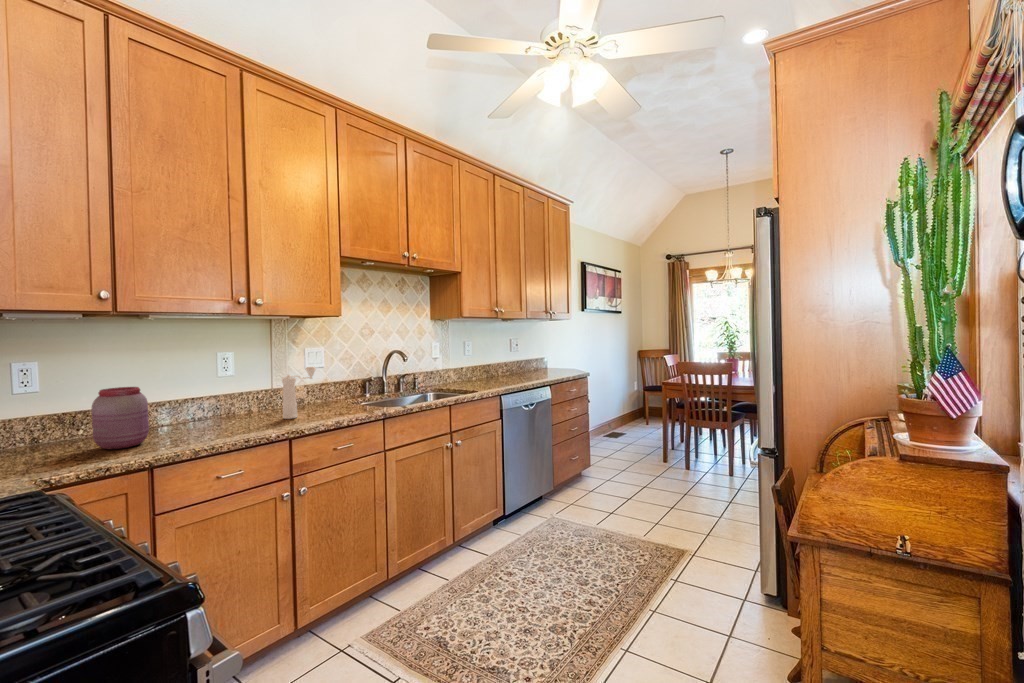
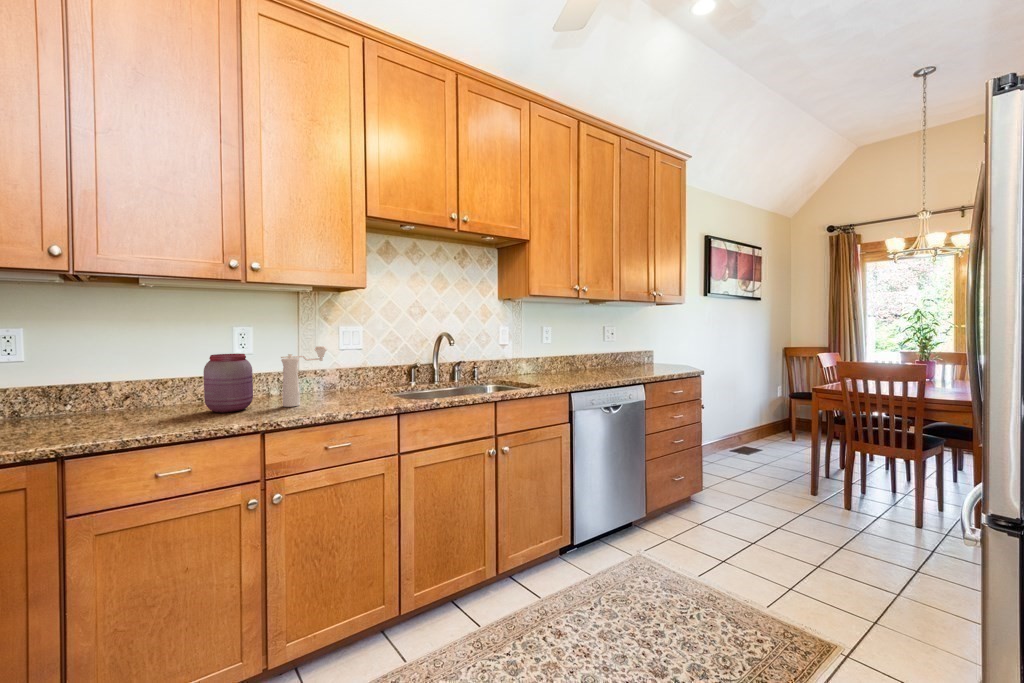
jar: present [92,387,149,449] -> present [204,354,253,413]

